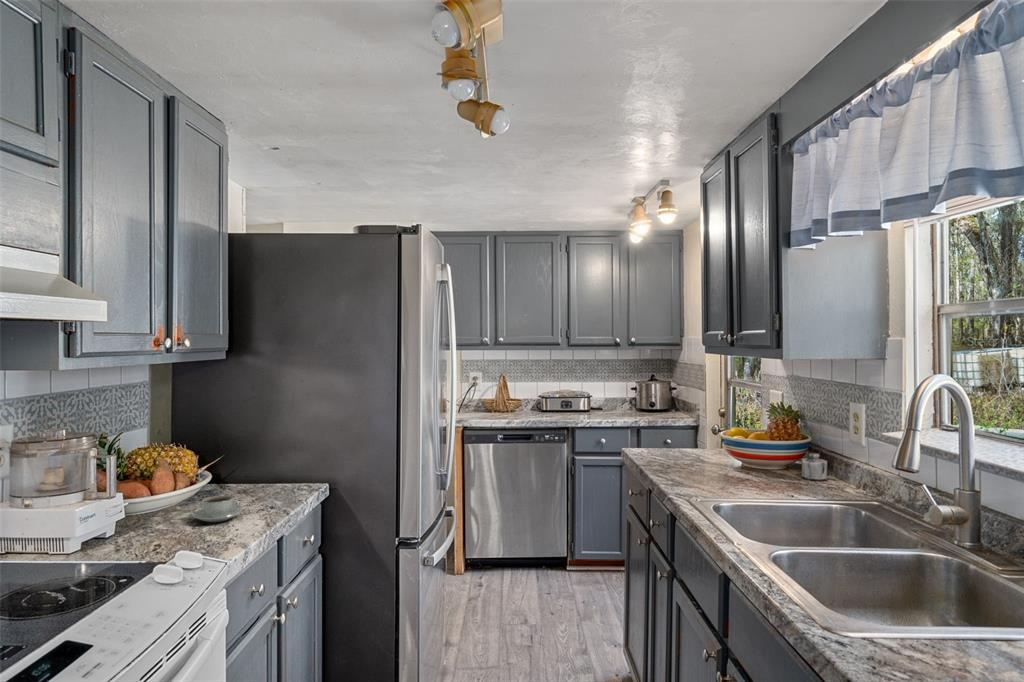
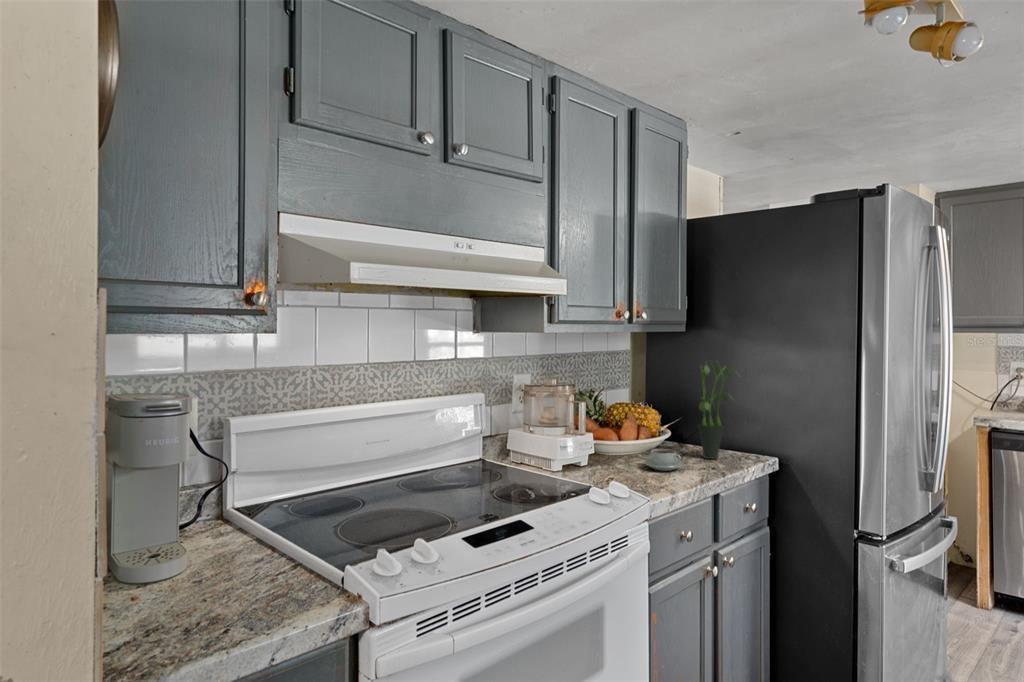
potted plant: none [247,390,296,497] -> present [698,365,735,459]

